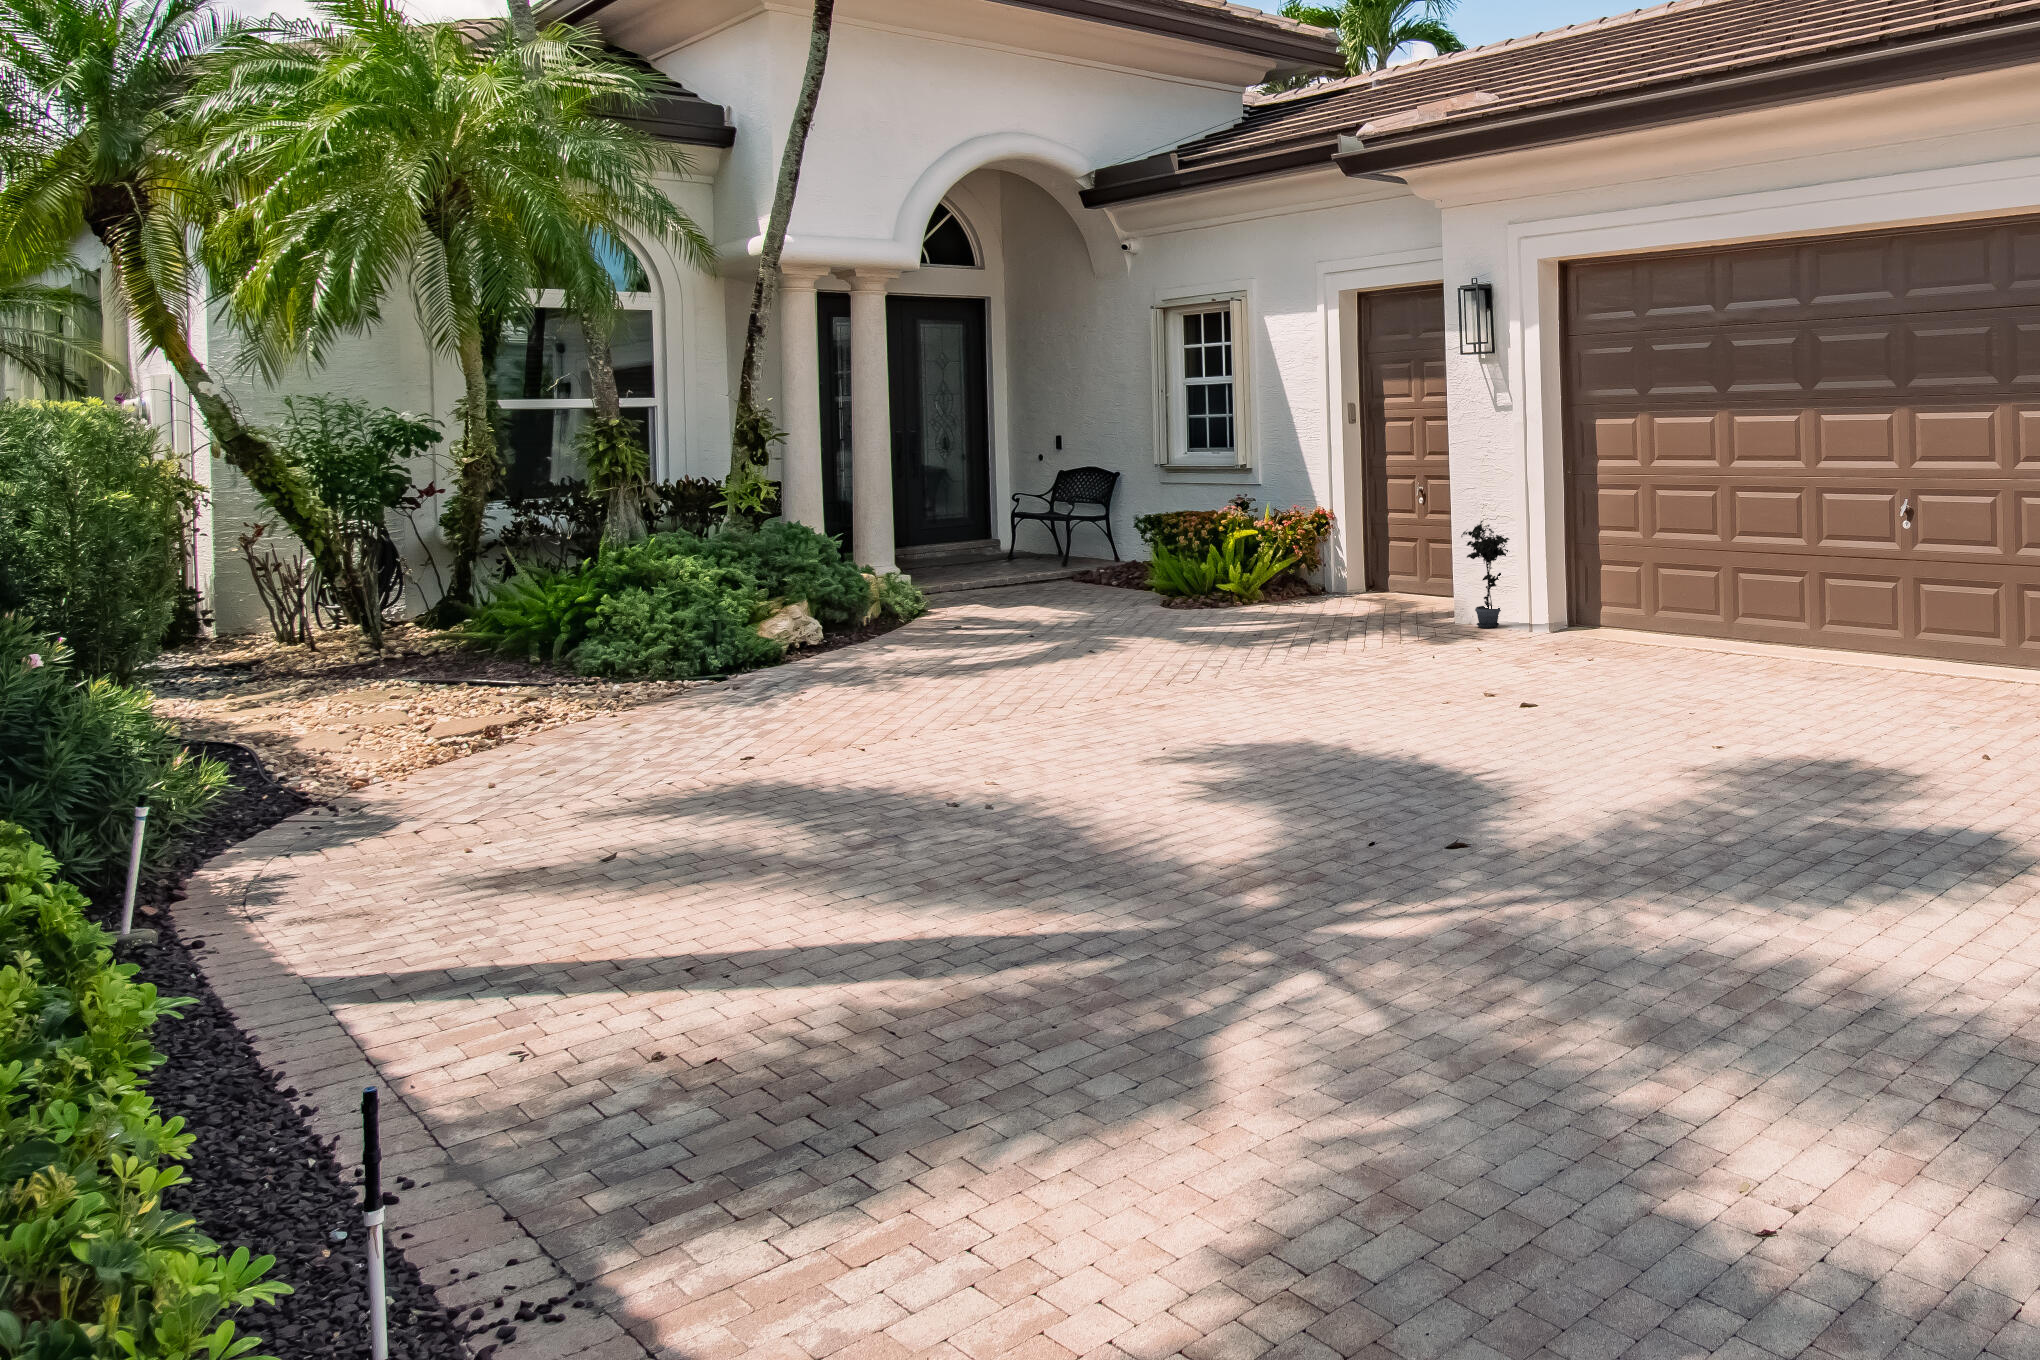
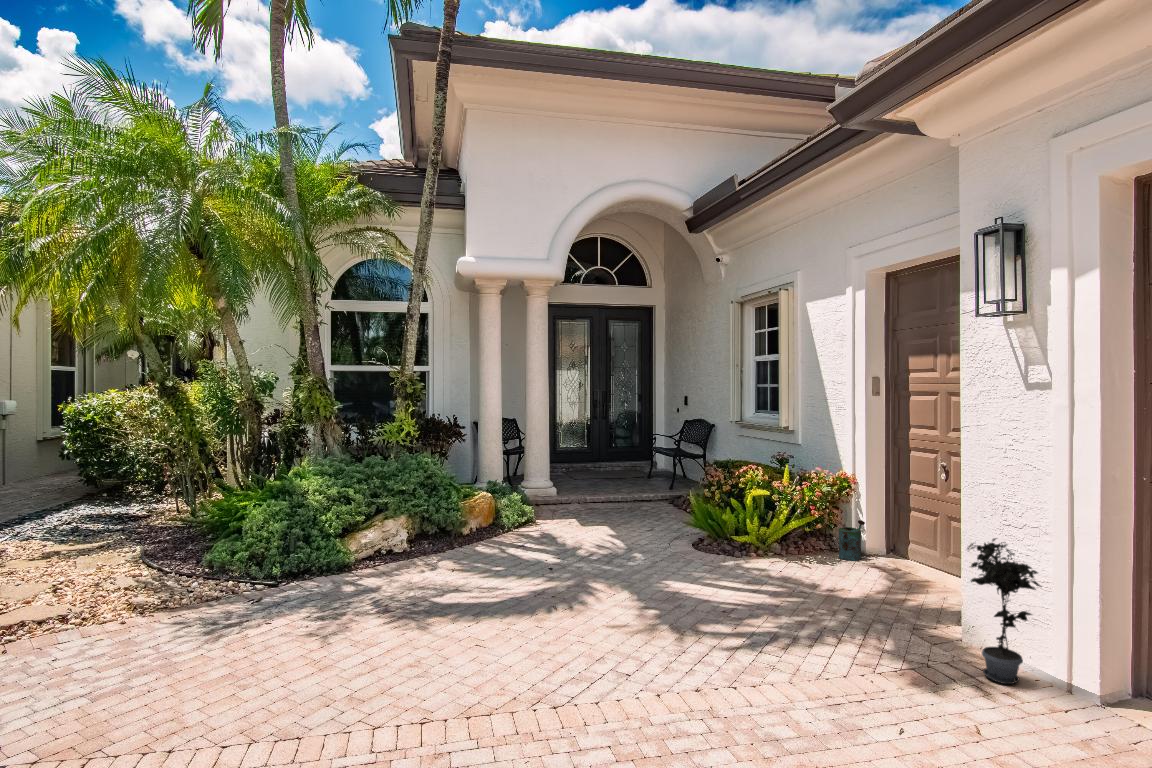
watering can: none [1324,556,1347,595] -> present [838,520,865,561]

